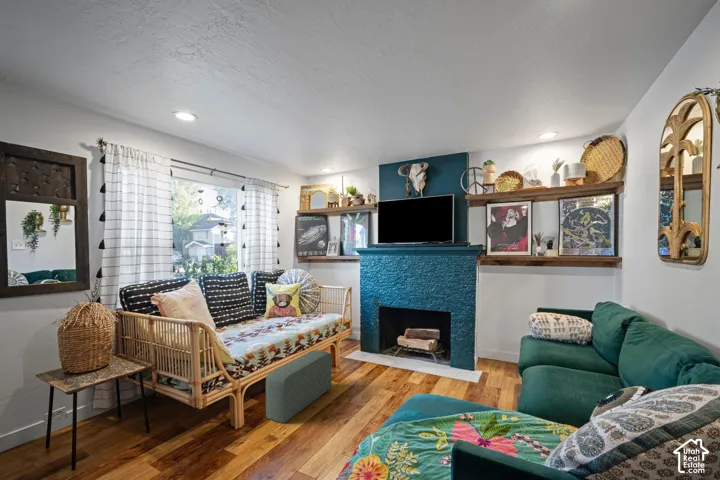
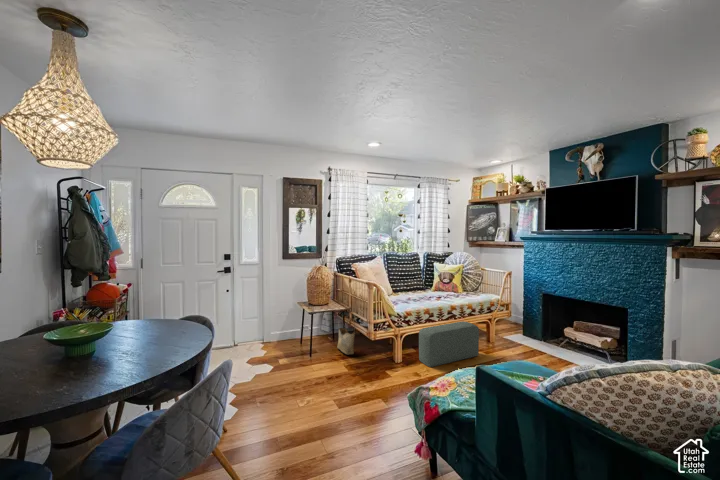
woven basket: none [122,383,161,448] -> present [337,328,355,355]

